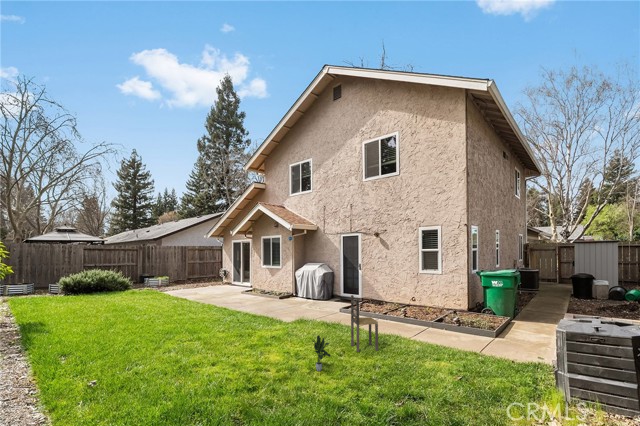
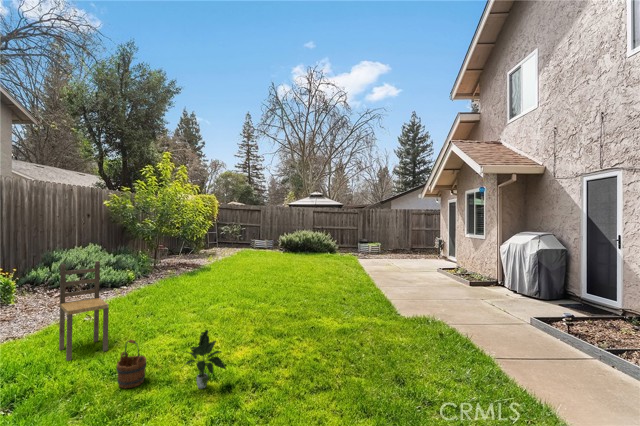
chair: present [351,295,378,352] -> present [59,261,109,361]
wooden bucket: none [280,355,298,389] -> present [116,340,147,388]

